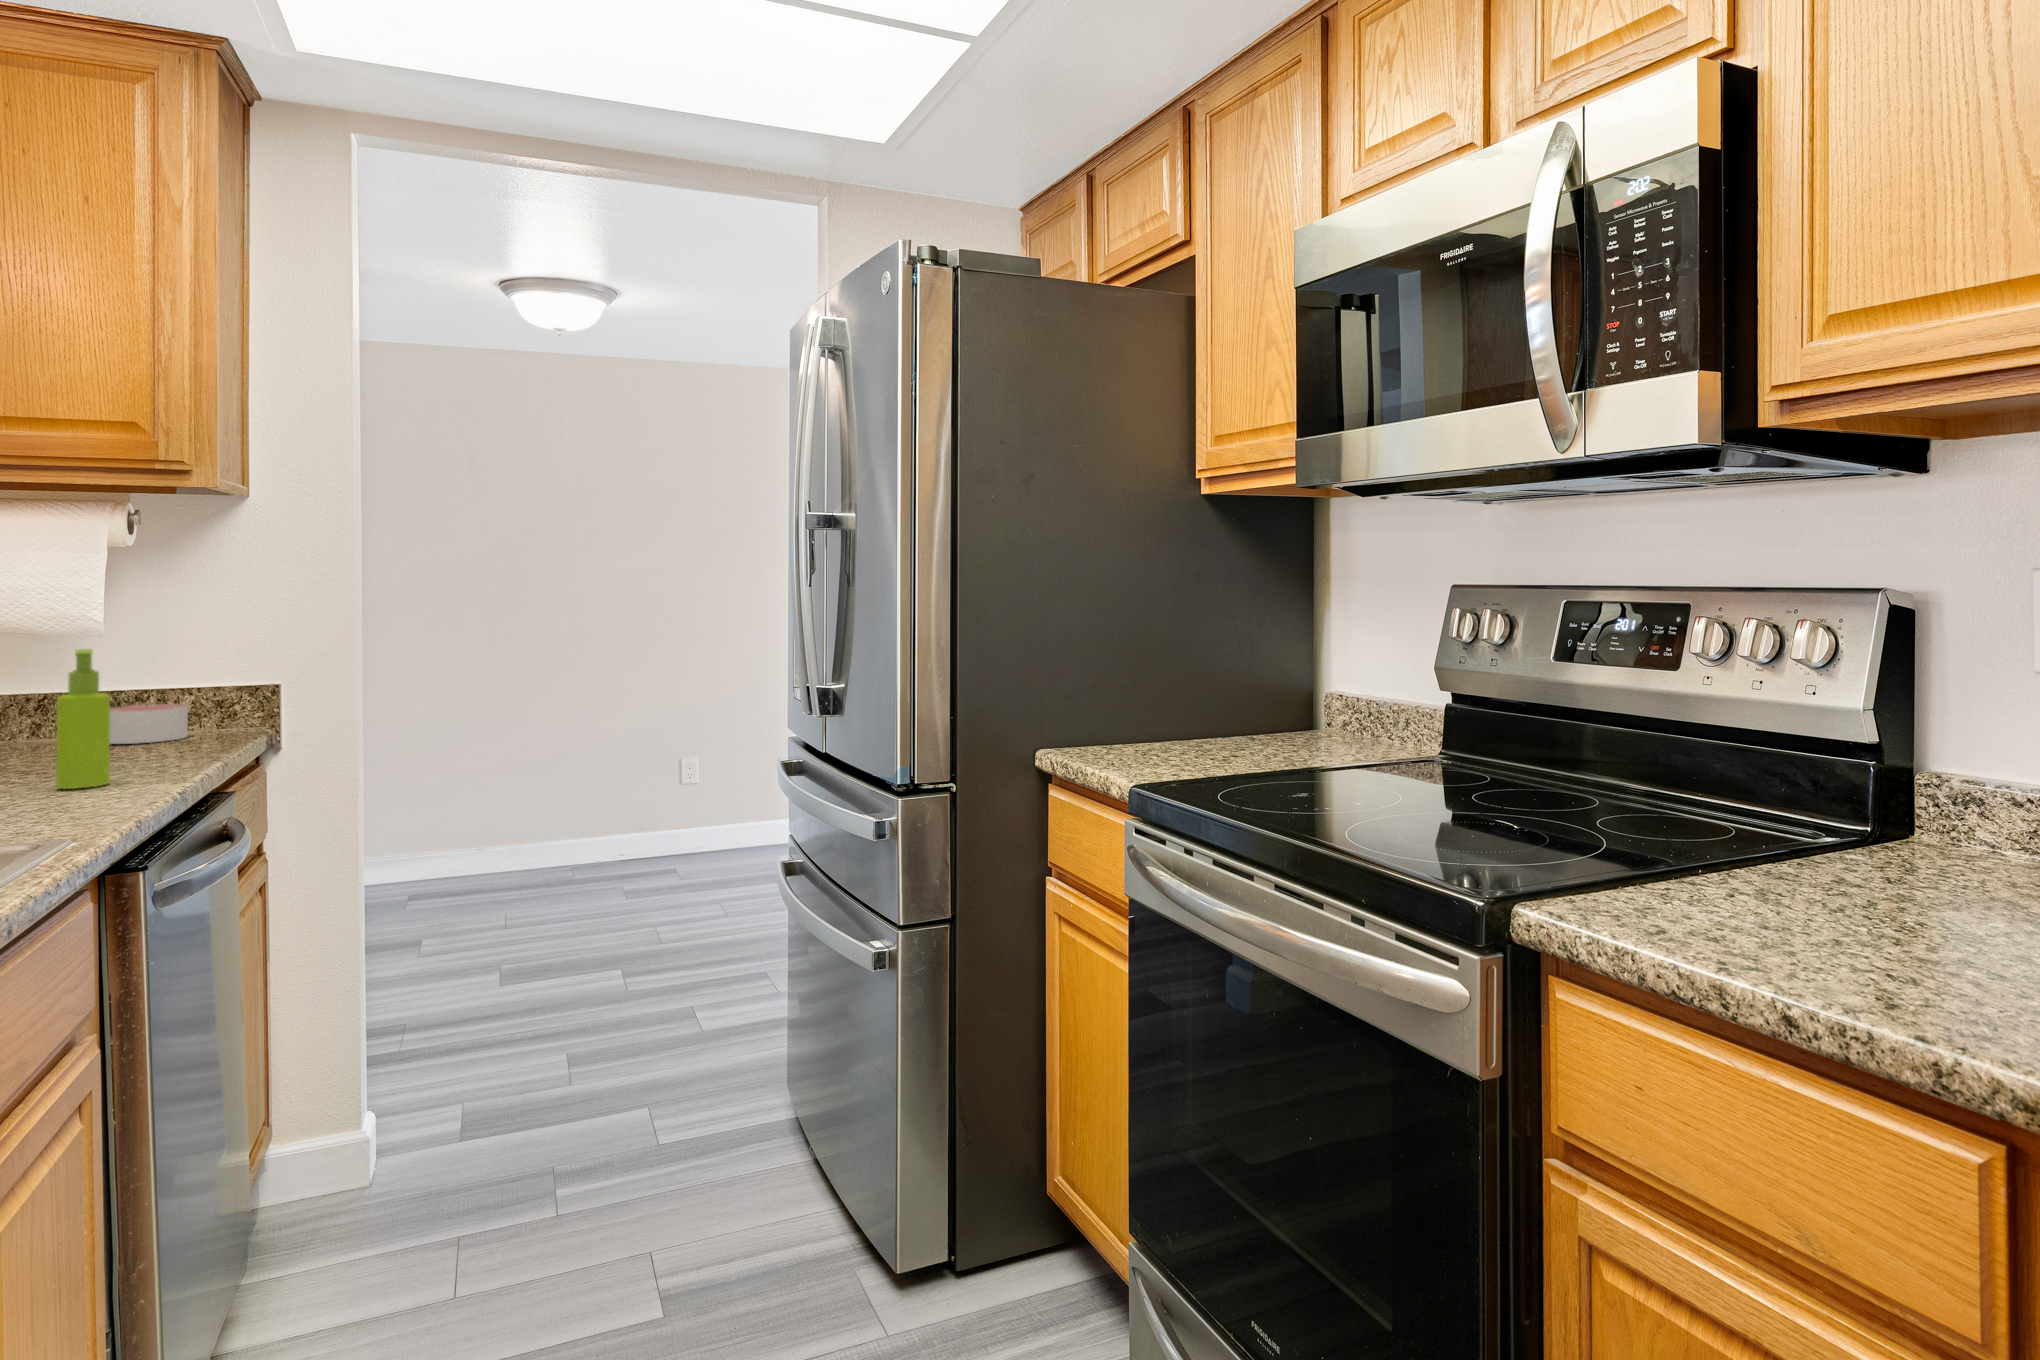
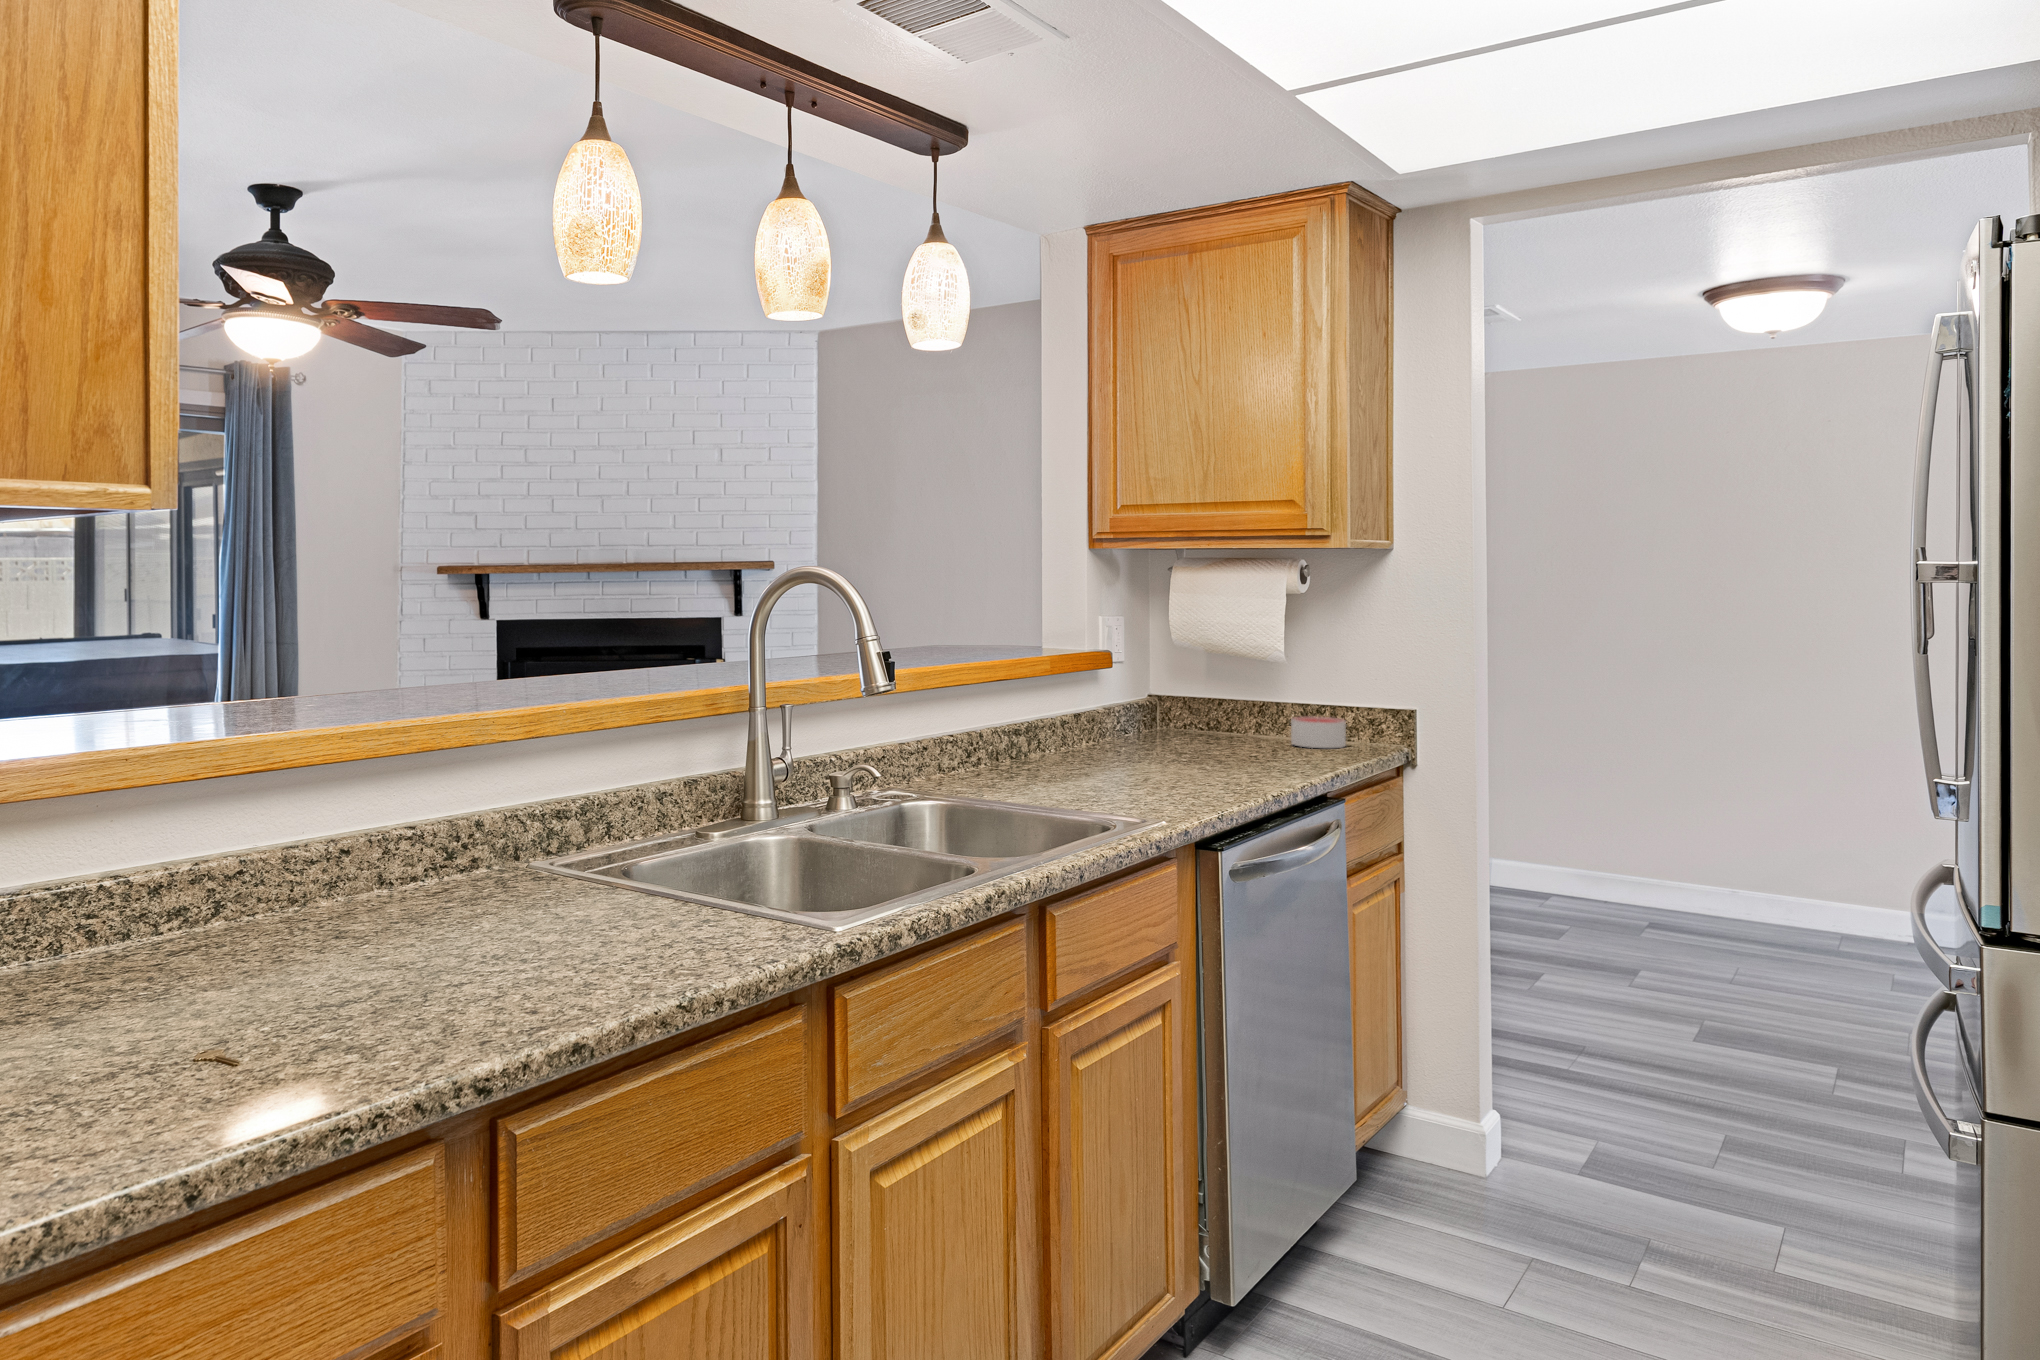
soap dispenser: present [56,649,110,789] -> none [1218,678,1249,781]

